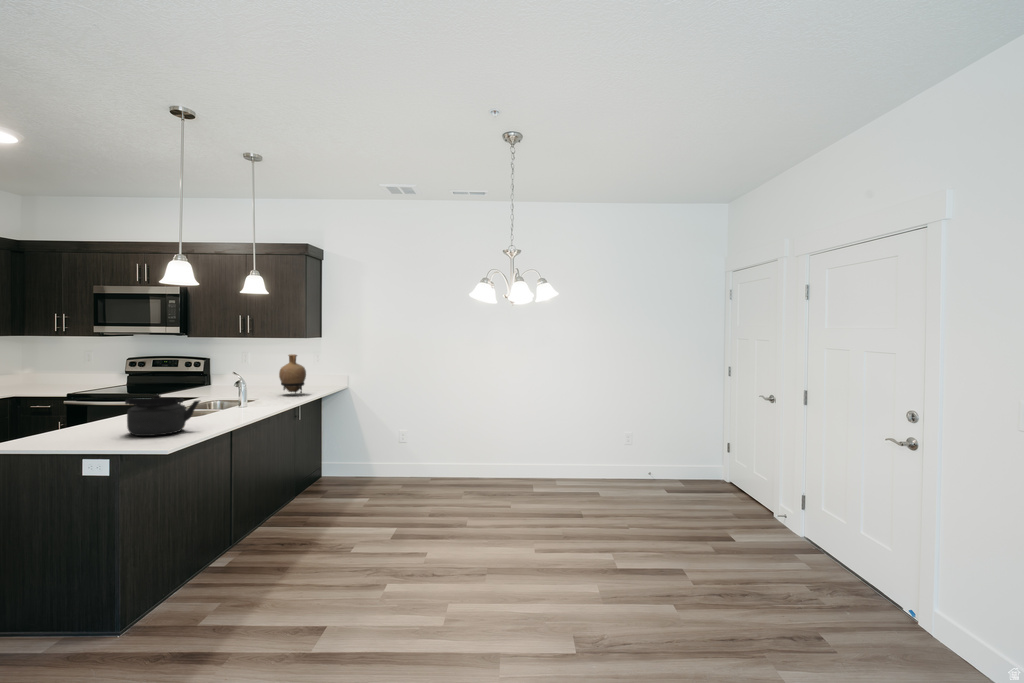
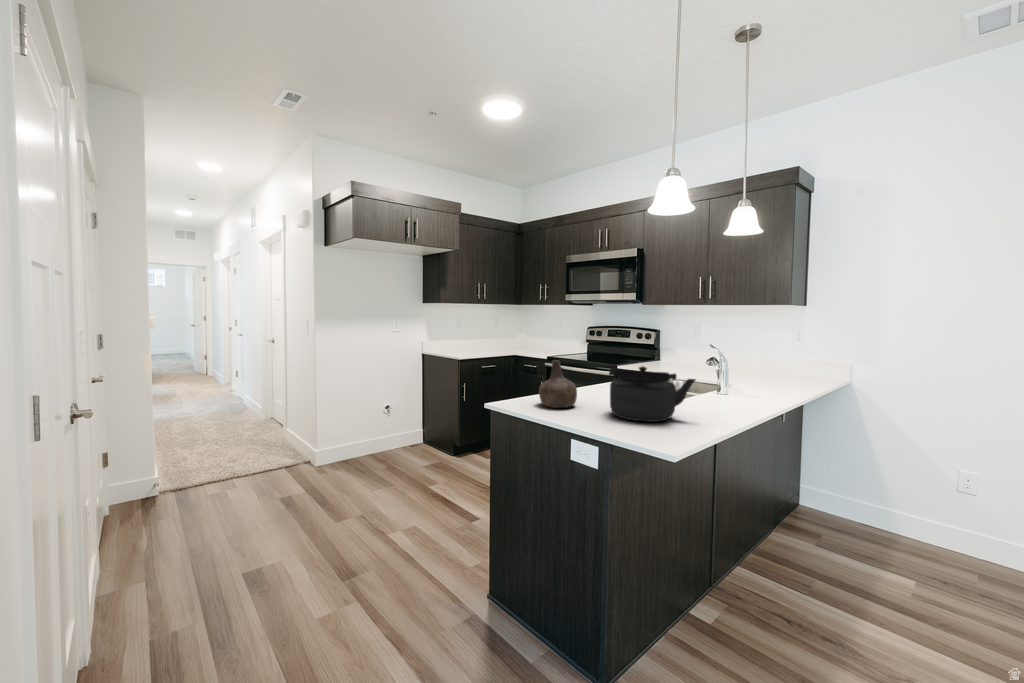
vase: present [279,354,306,393] -> none [752,325,789,379]
bottle: none [52,396,95,437] -> present [539,360,577,408]

